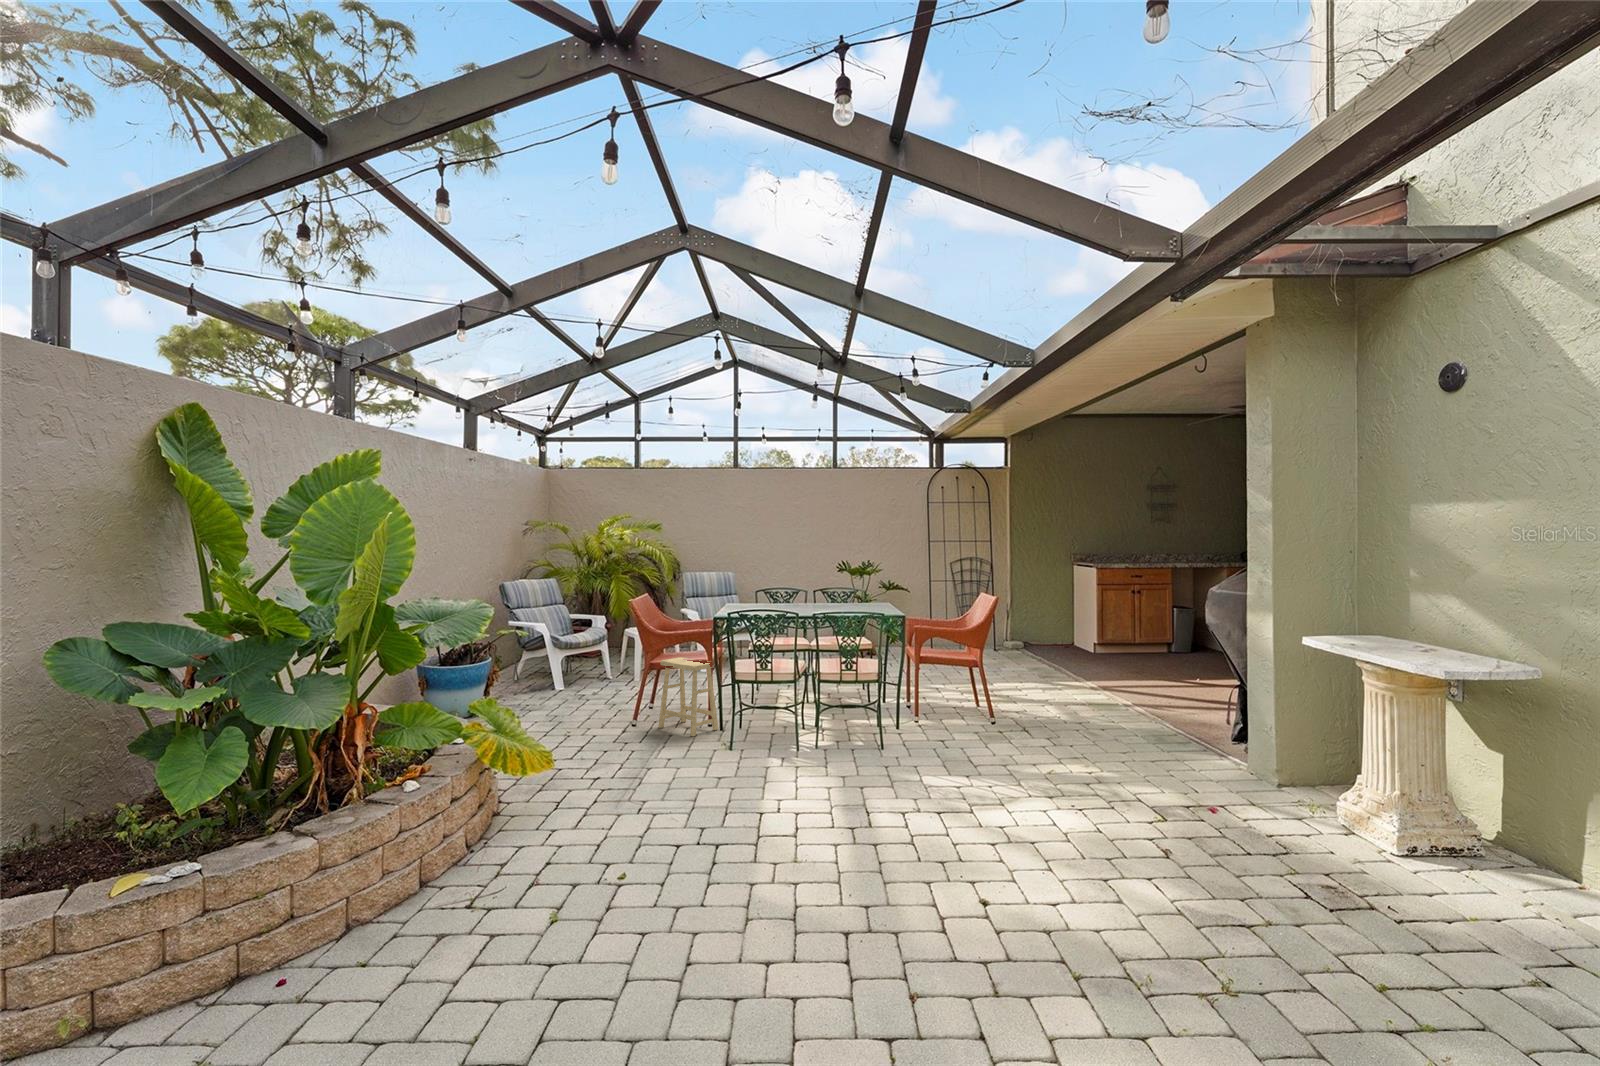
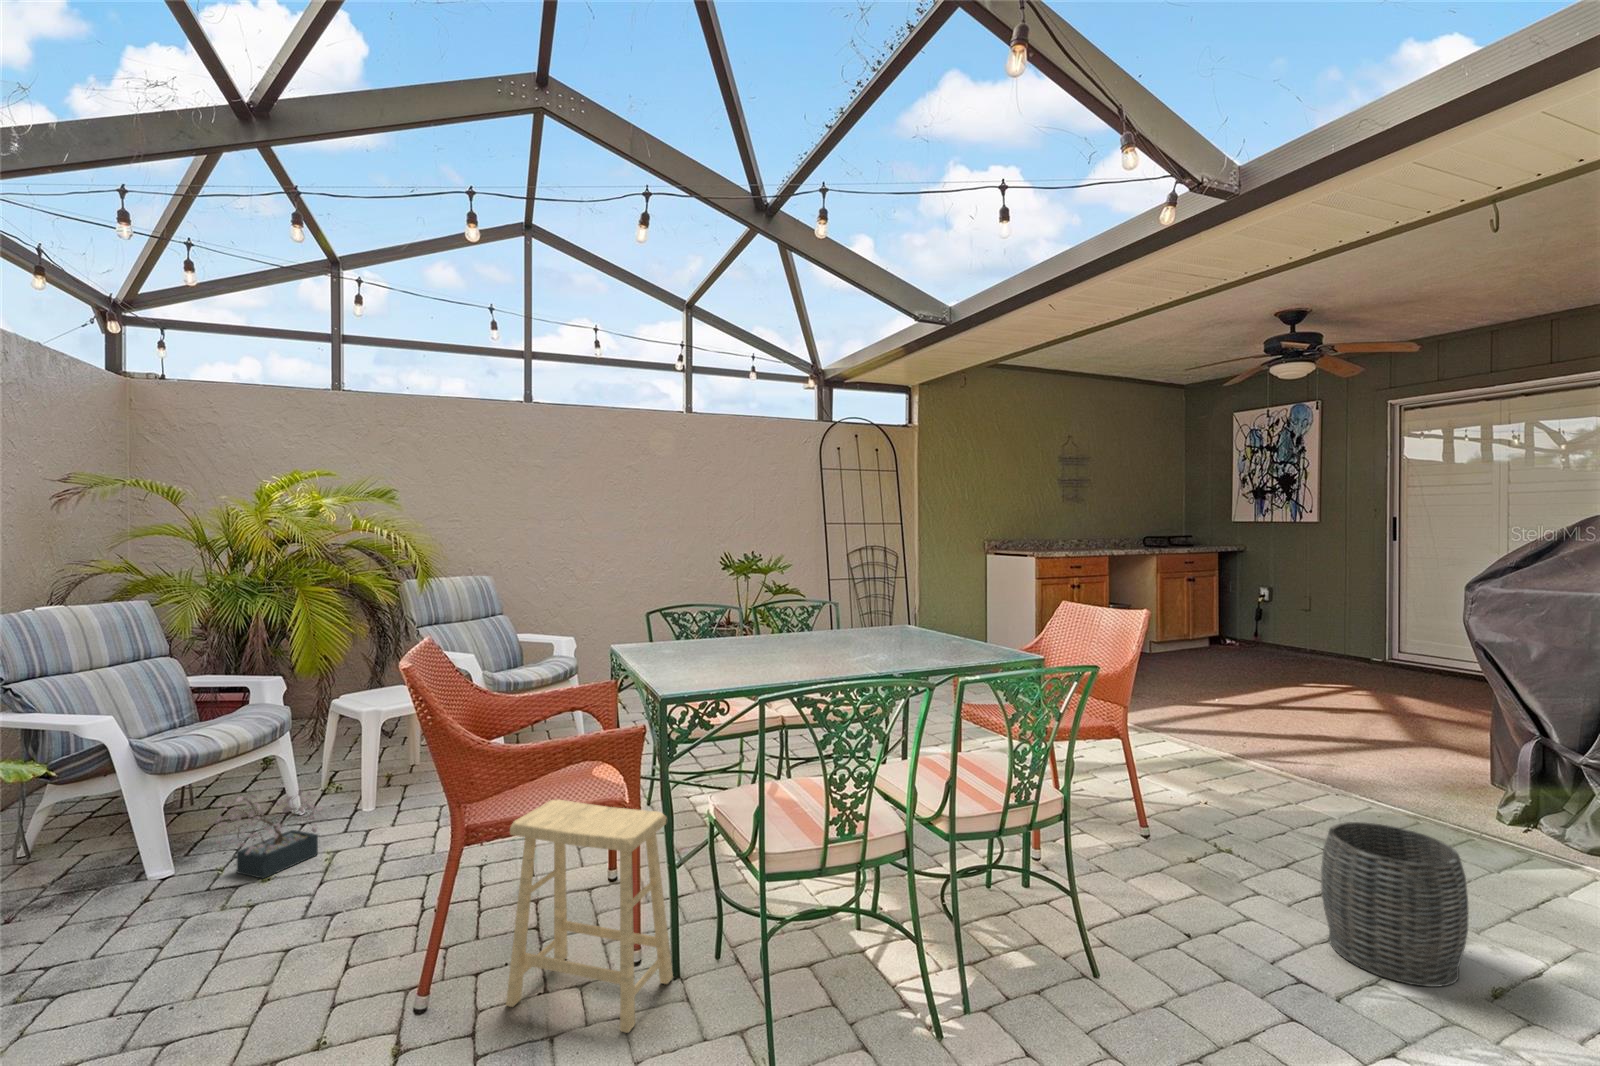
decorative plant: none [576,659,616,695] -> present [215,791,323,878]
woven basket: none [997,698,1055,766] -> present [1321,822,1468,987]

